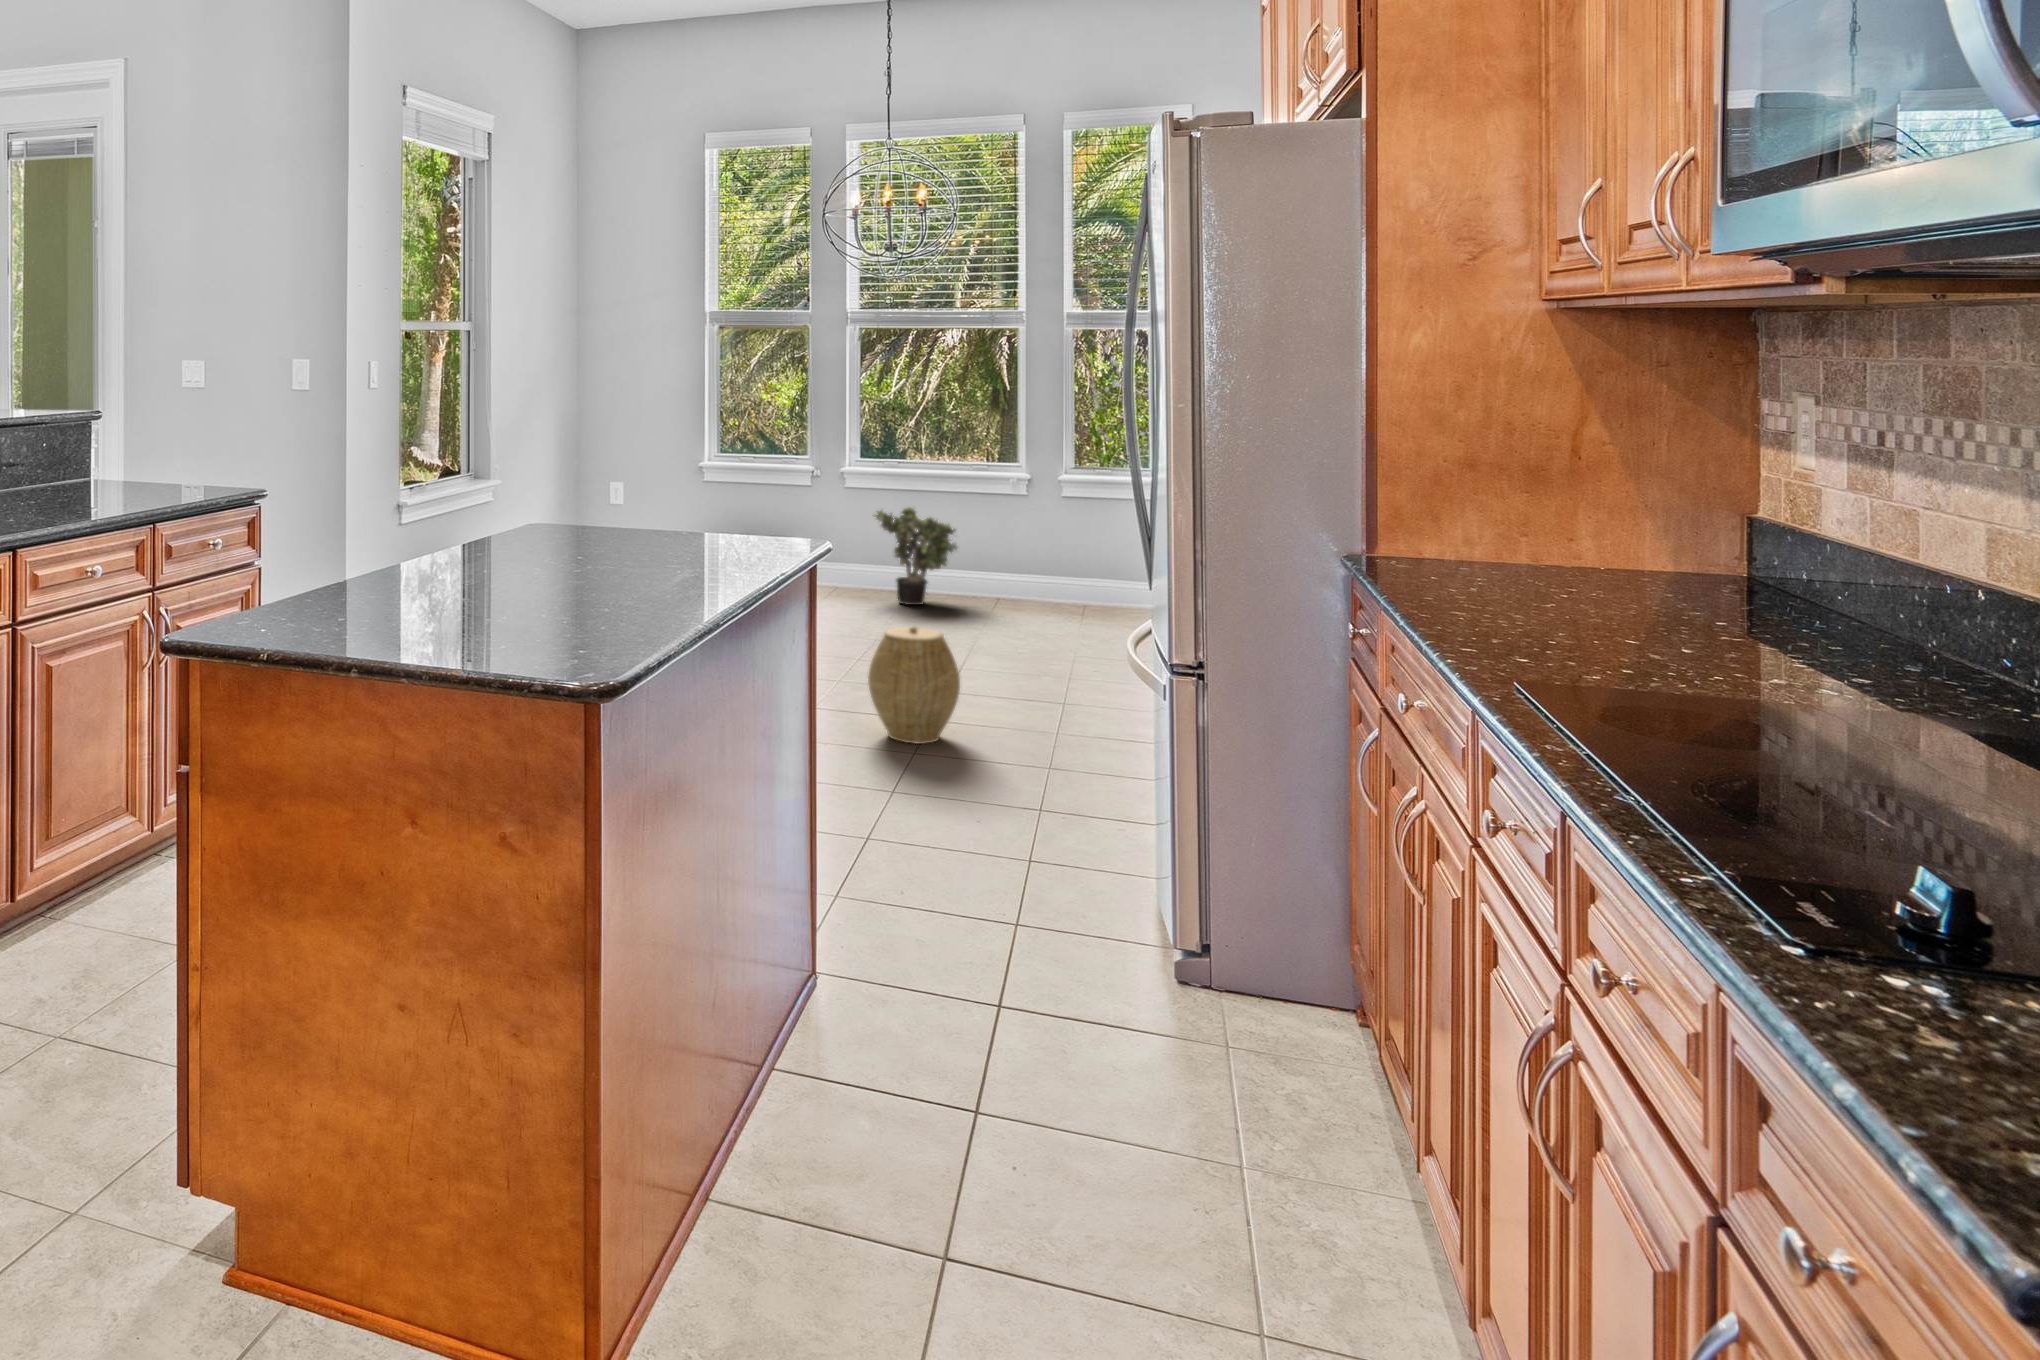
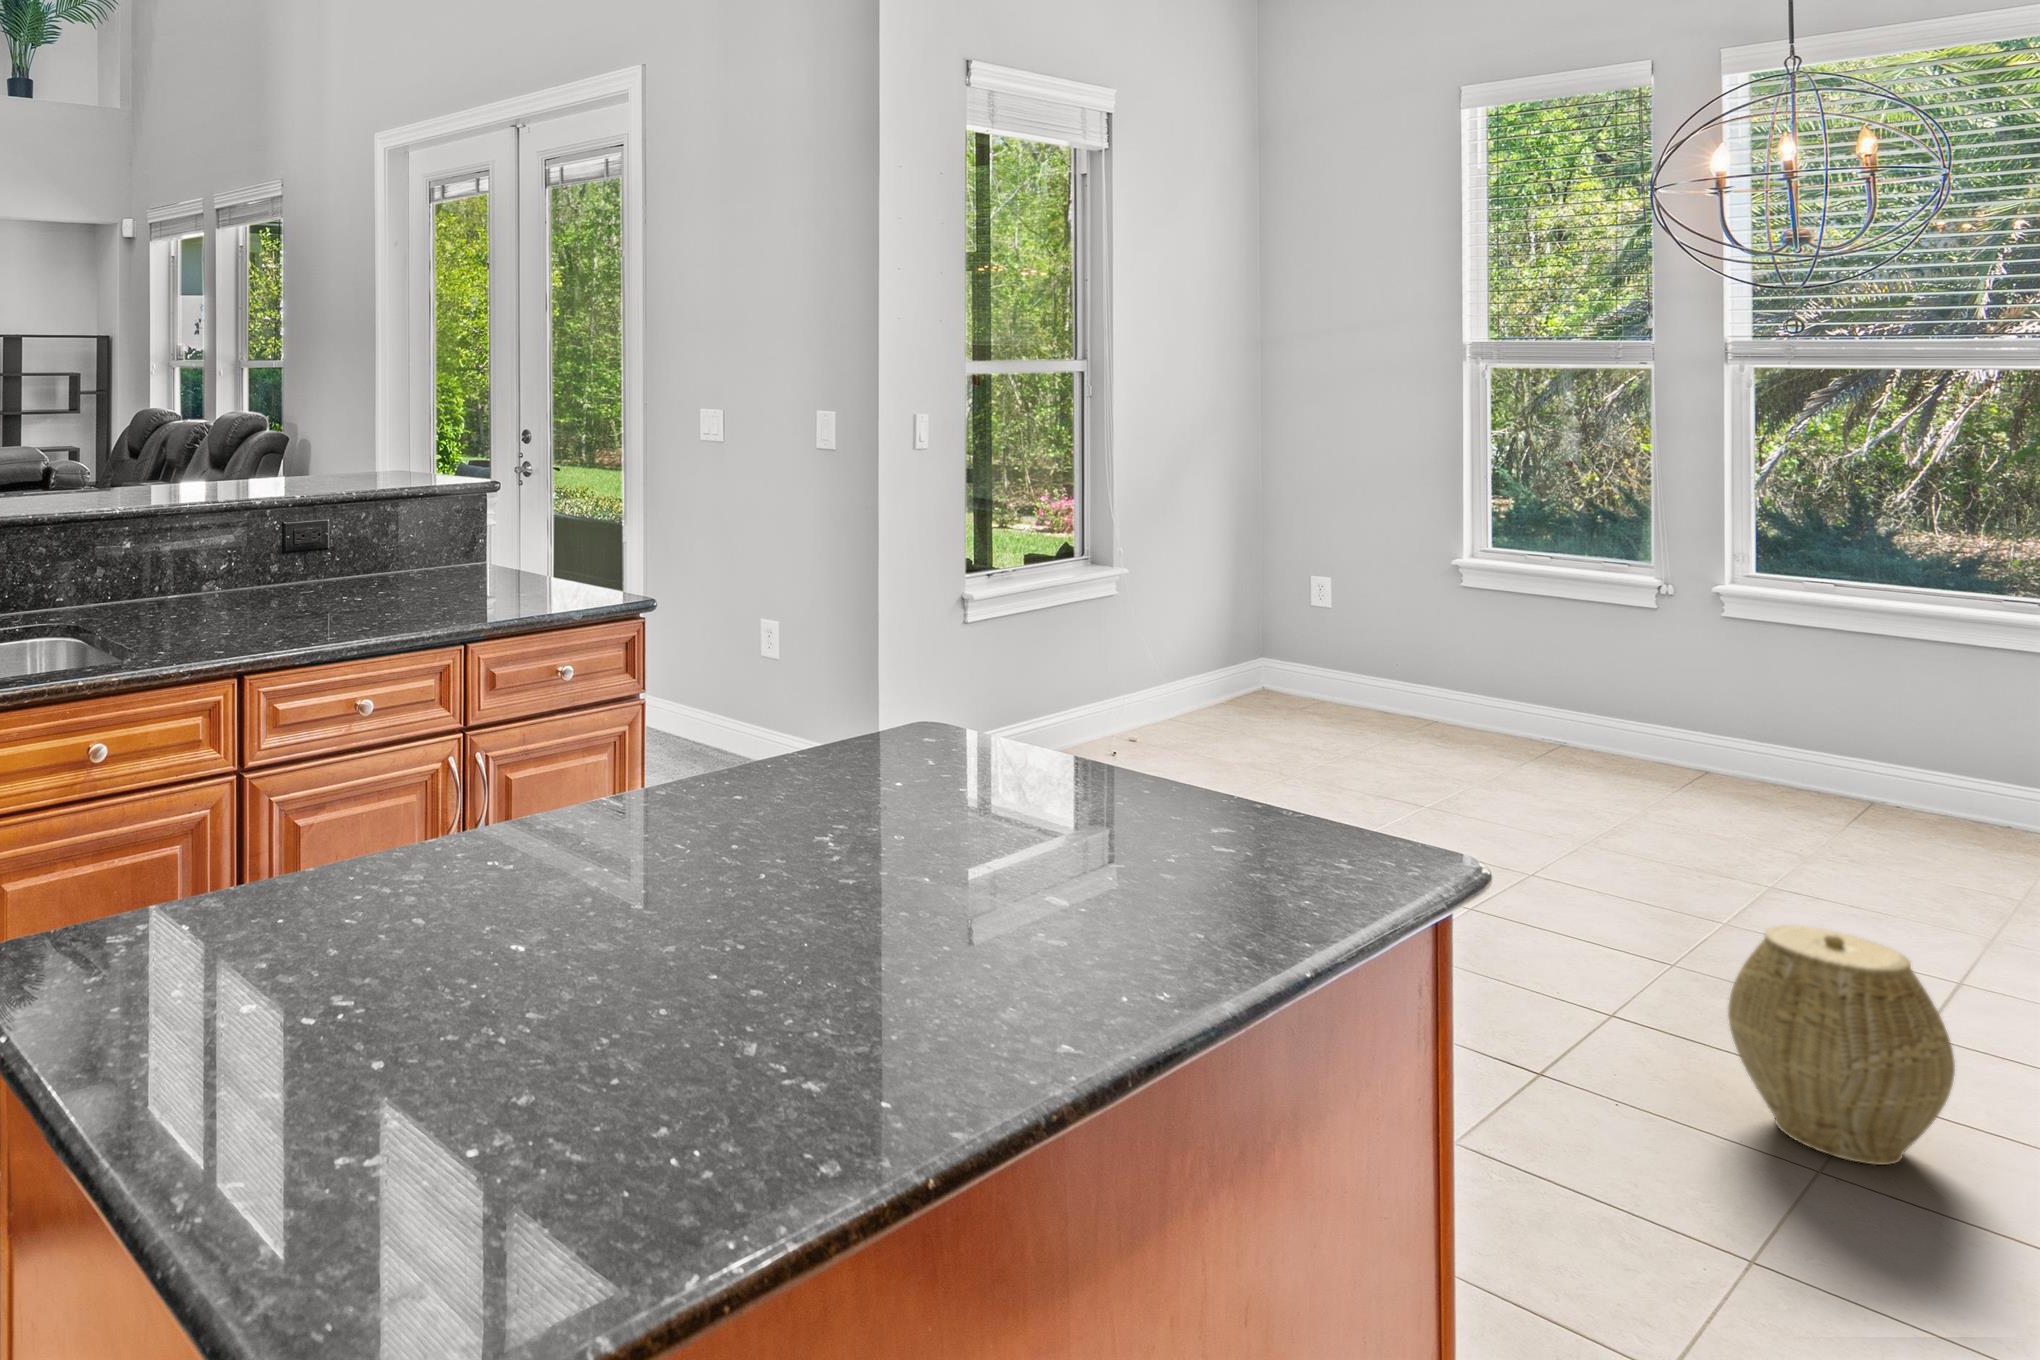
potted plant: present [875,507,958,605] -> none [1786,663,1981,832]

